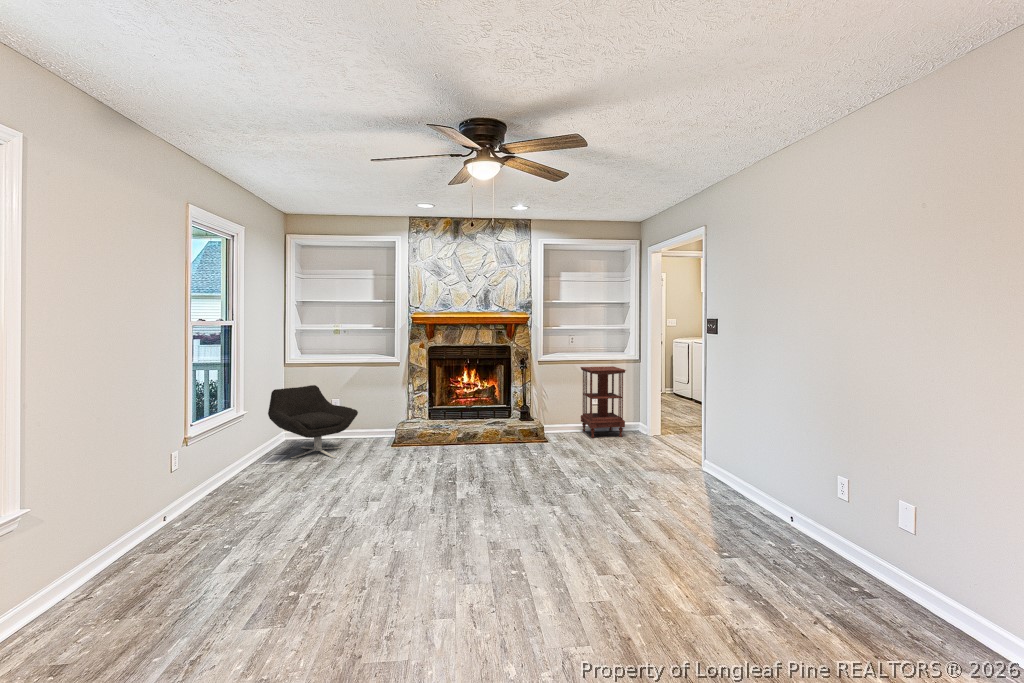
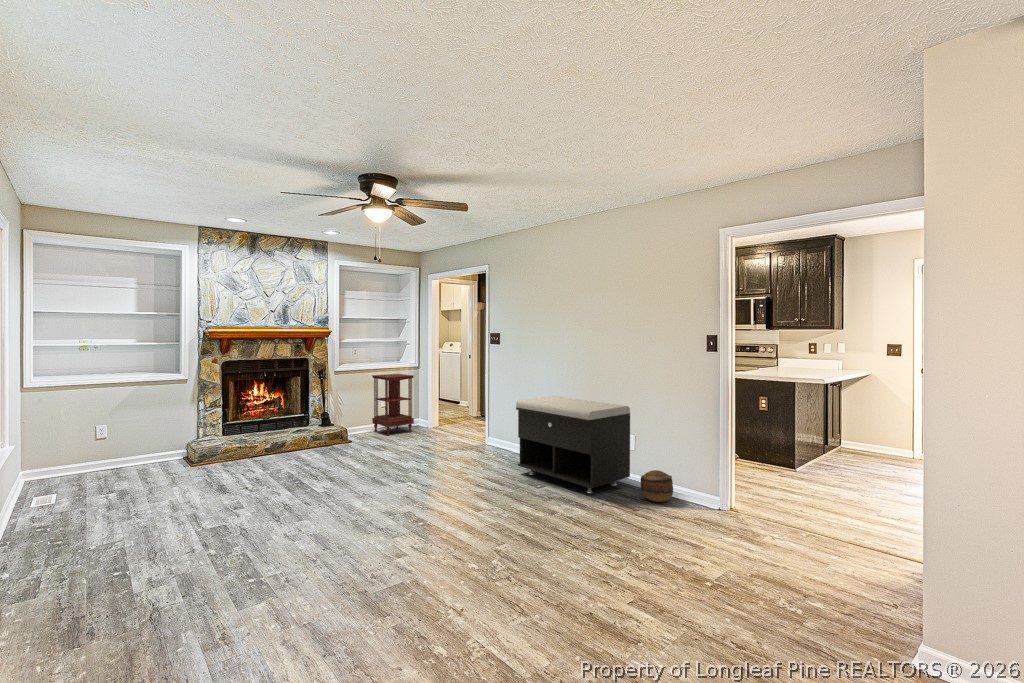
lounge chair: present [268,385,358,458] -> none [25,409,151,494]
storage bench: none [707,416,907,592] -> present [516,396,630,493]
basket: none [910,586,991,657] -> present [641,470,673,502]

